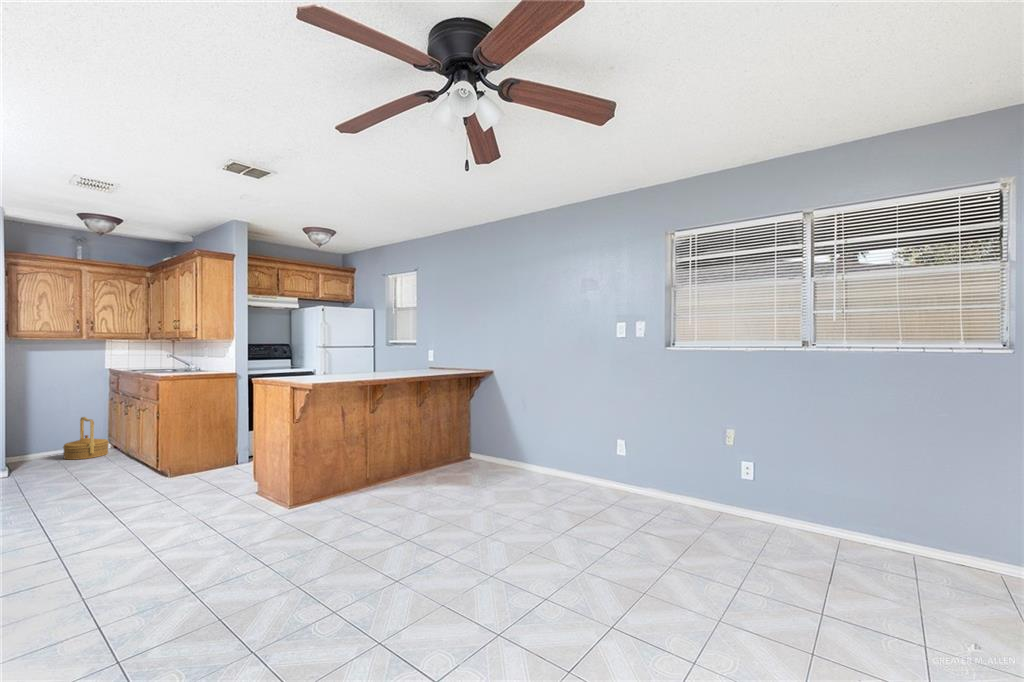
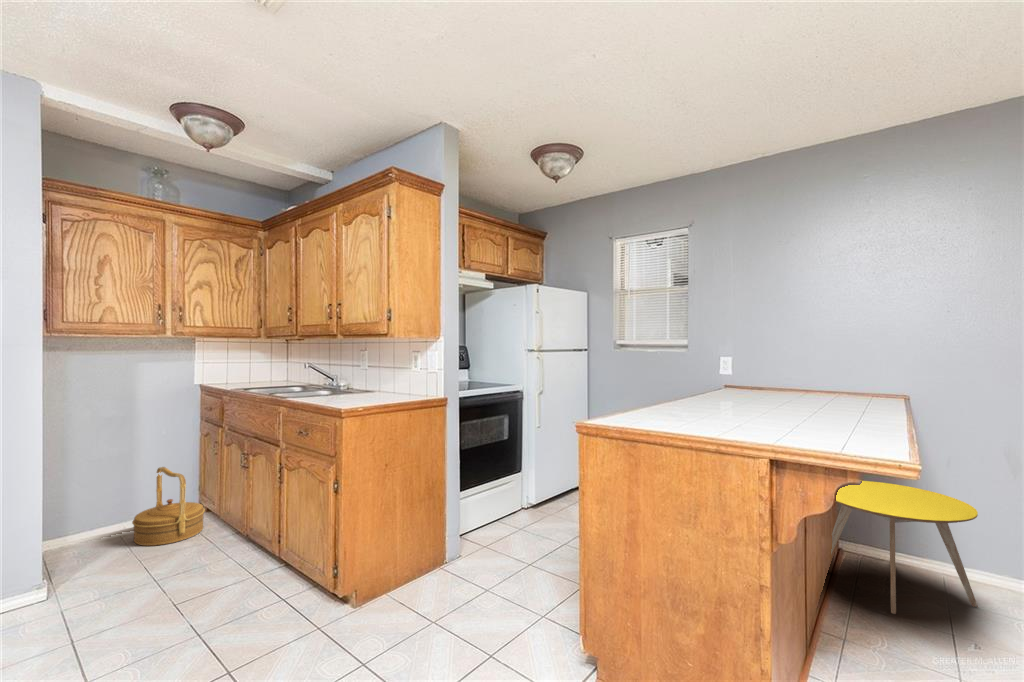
side table: none [427,421,494,481] -> present [831,481,978,614]

